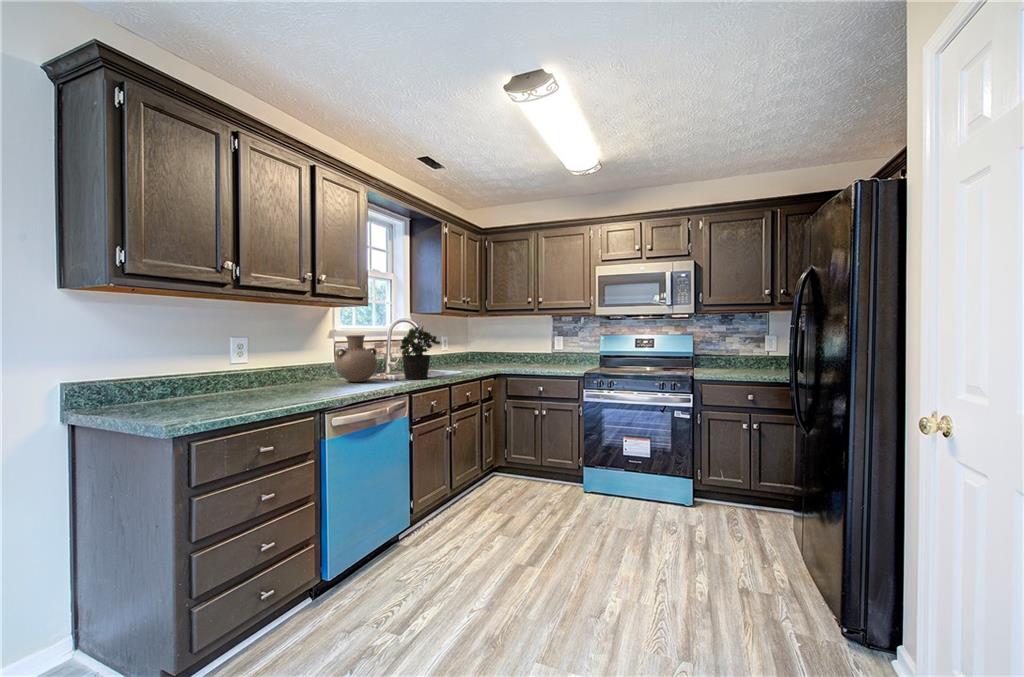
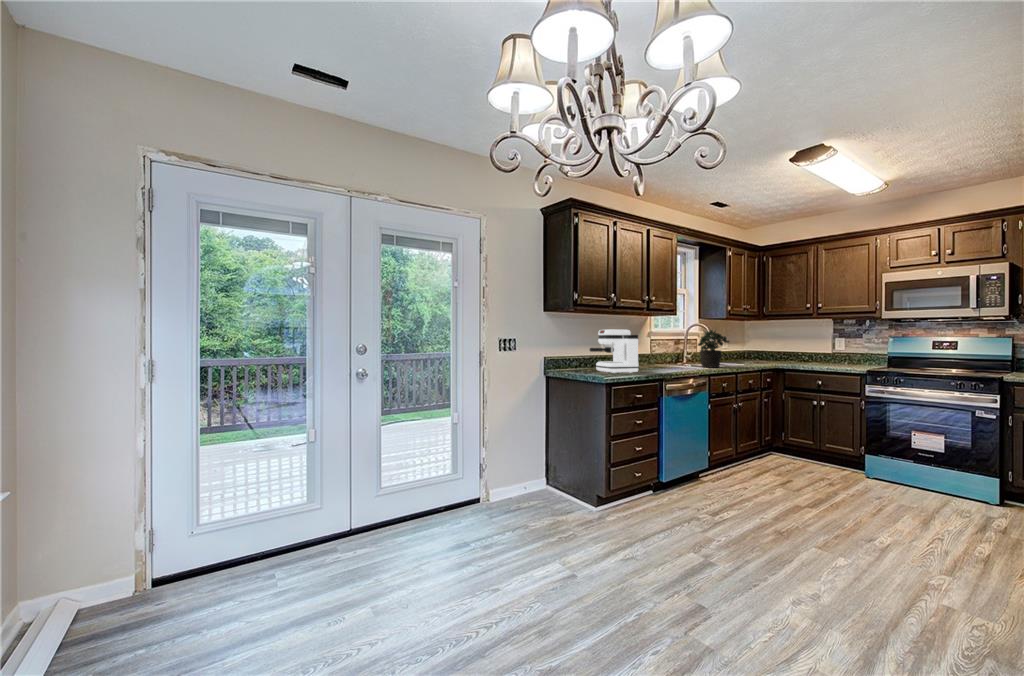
coffee maker: none [176,325,279,407] -> present [590,330,639,373]
vase: present [335,335,378,382] -> none [655,335,684,367]

